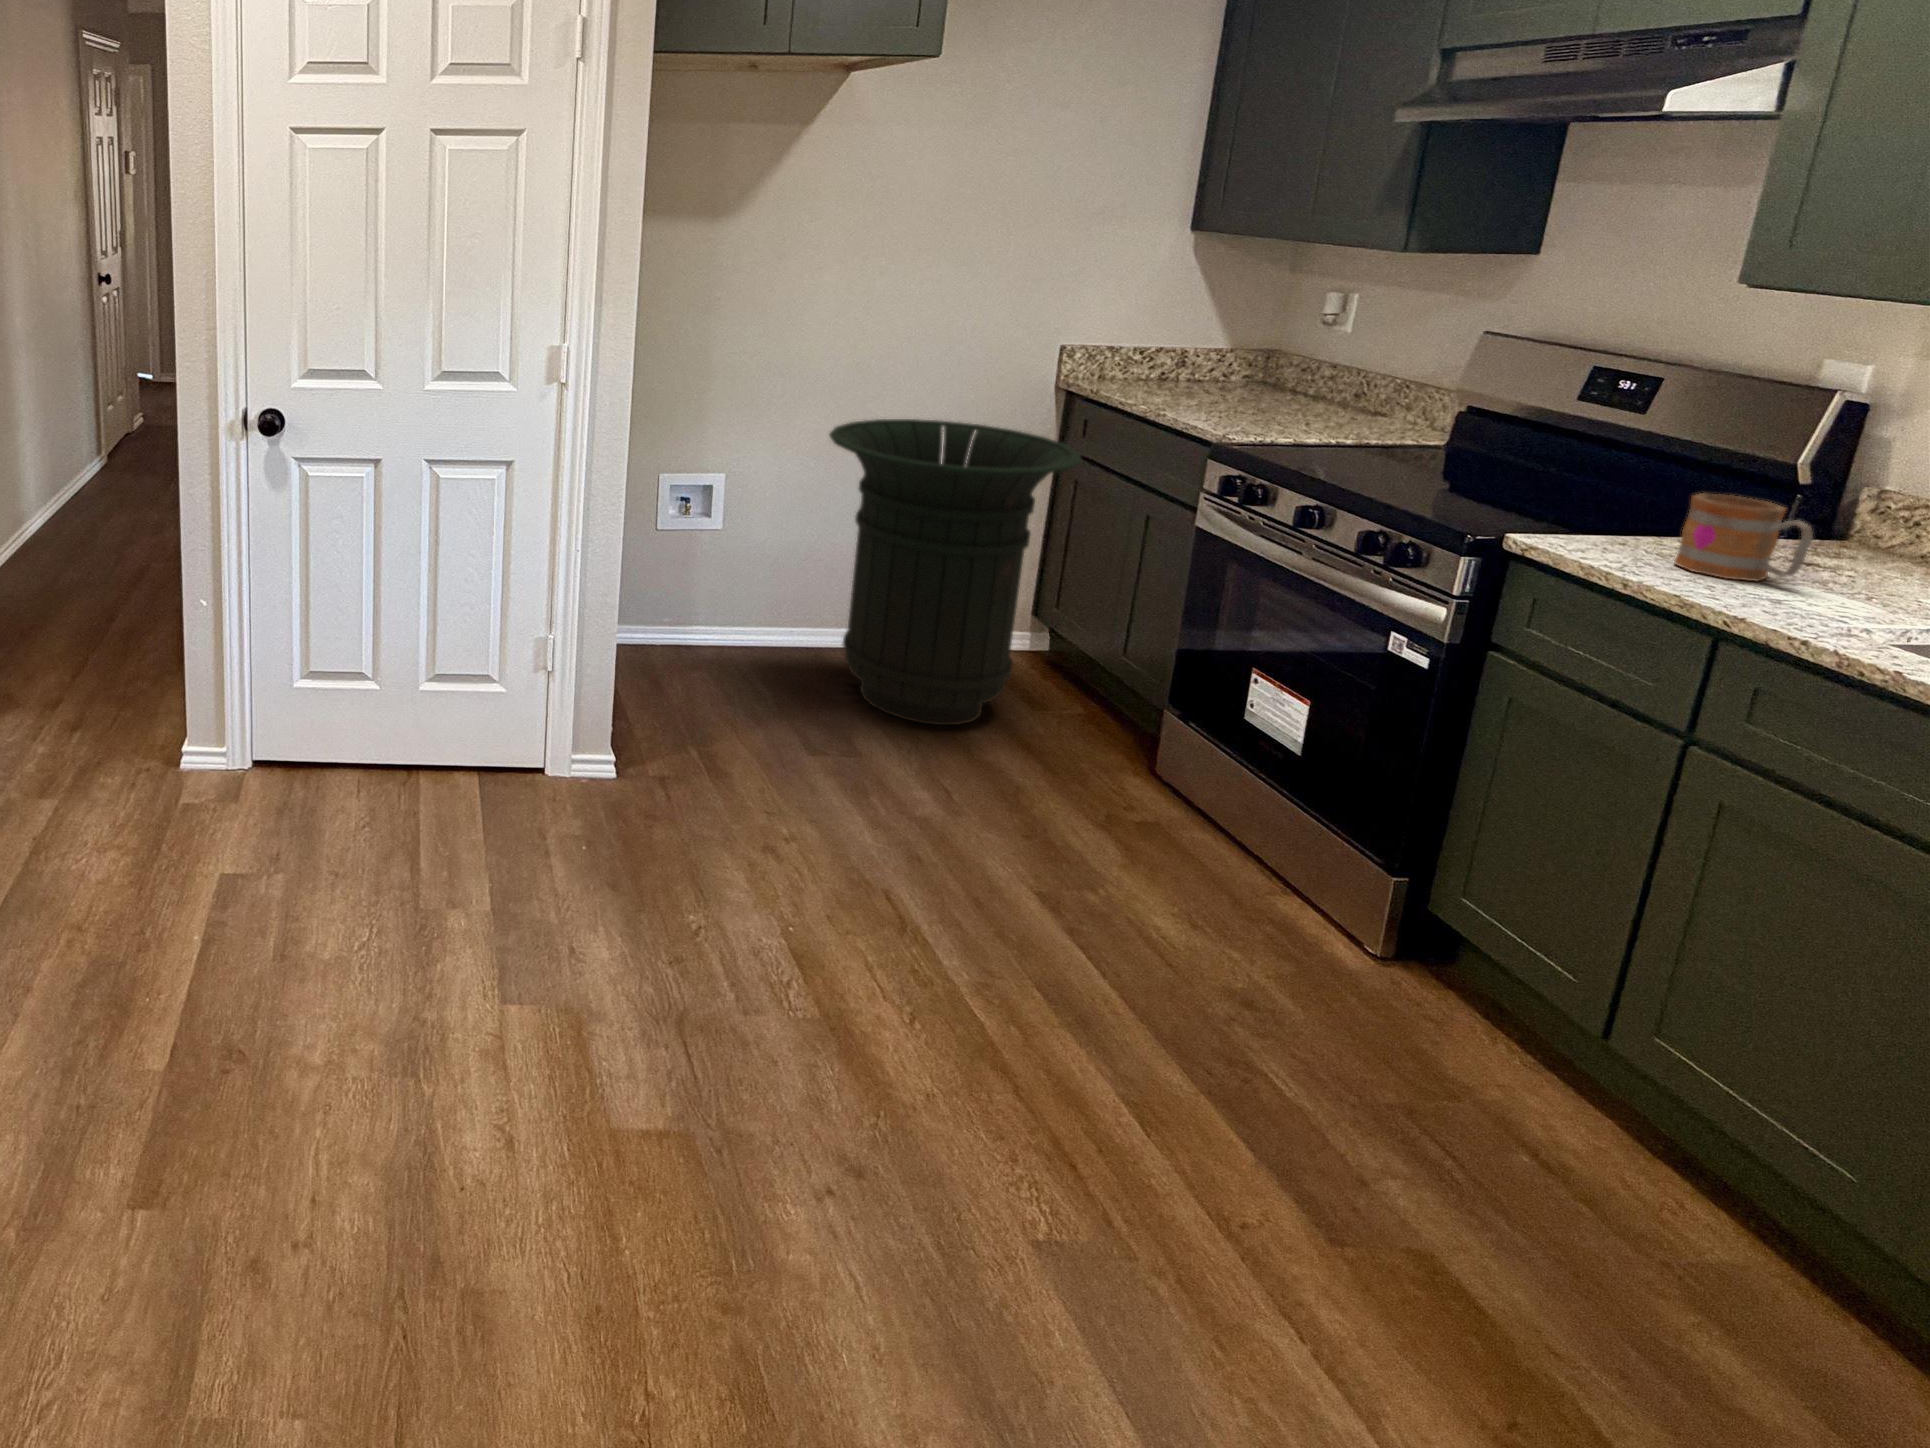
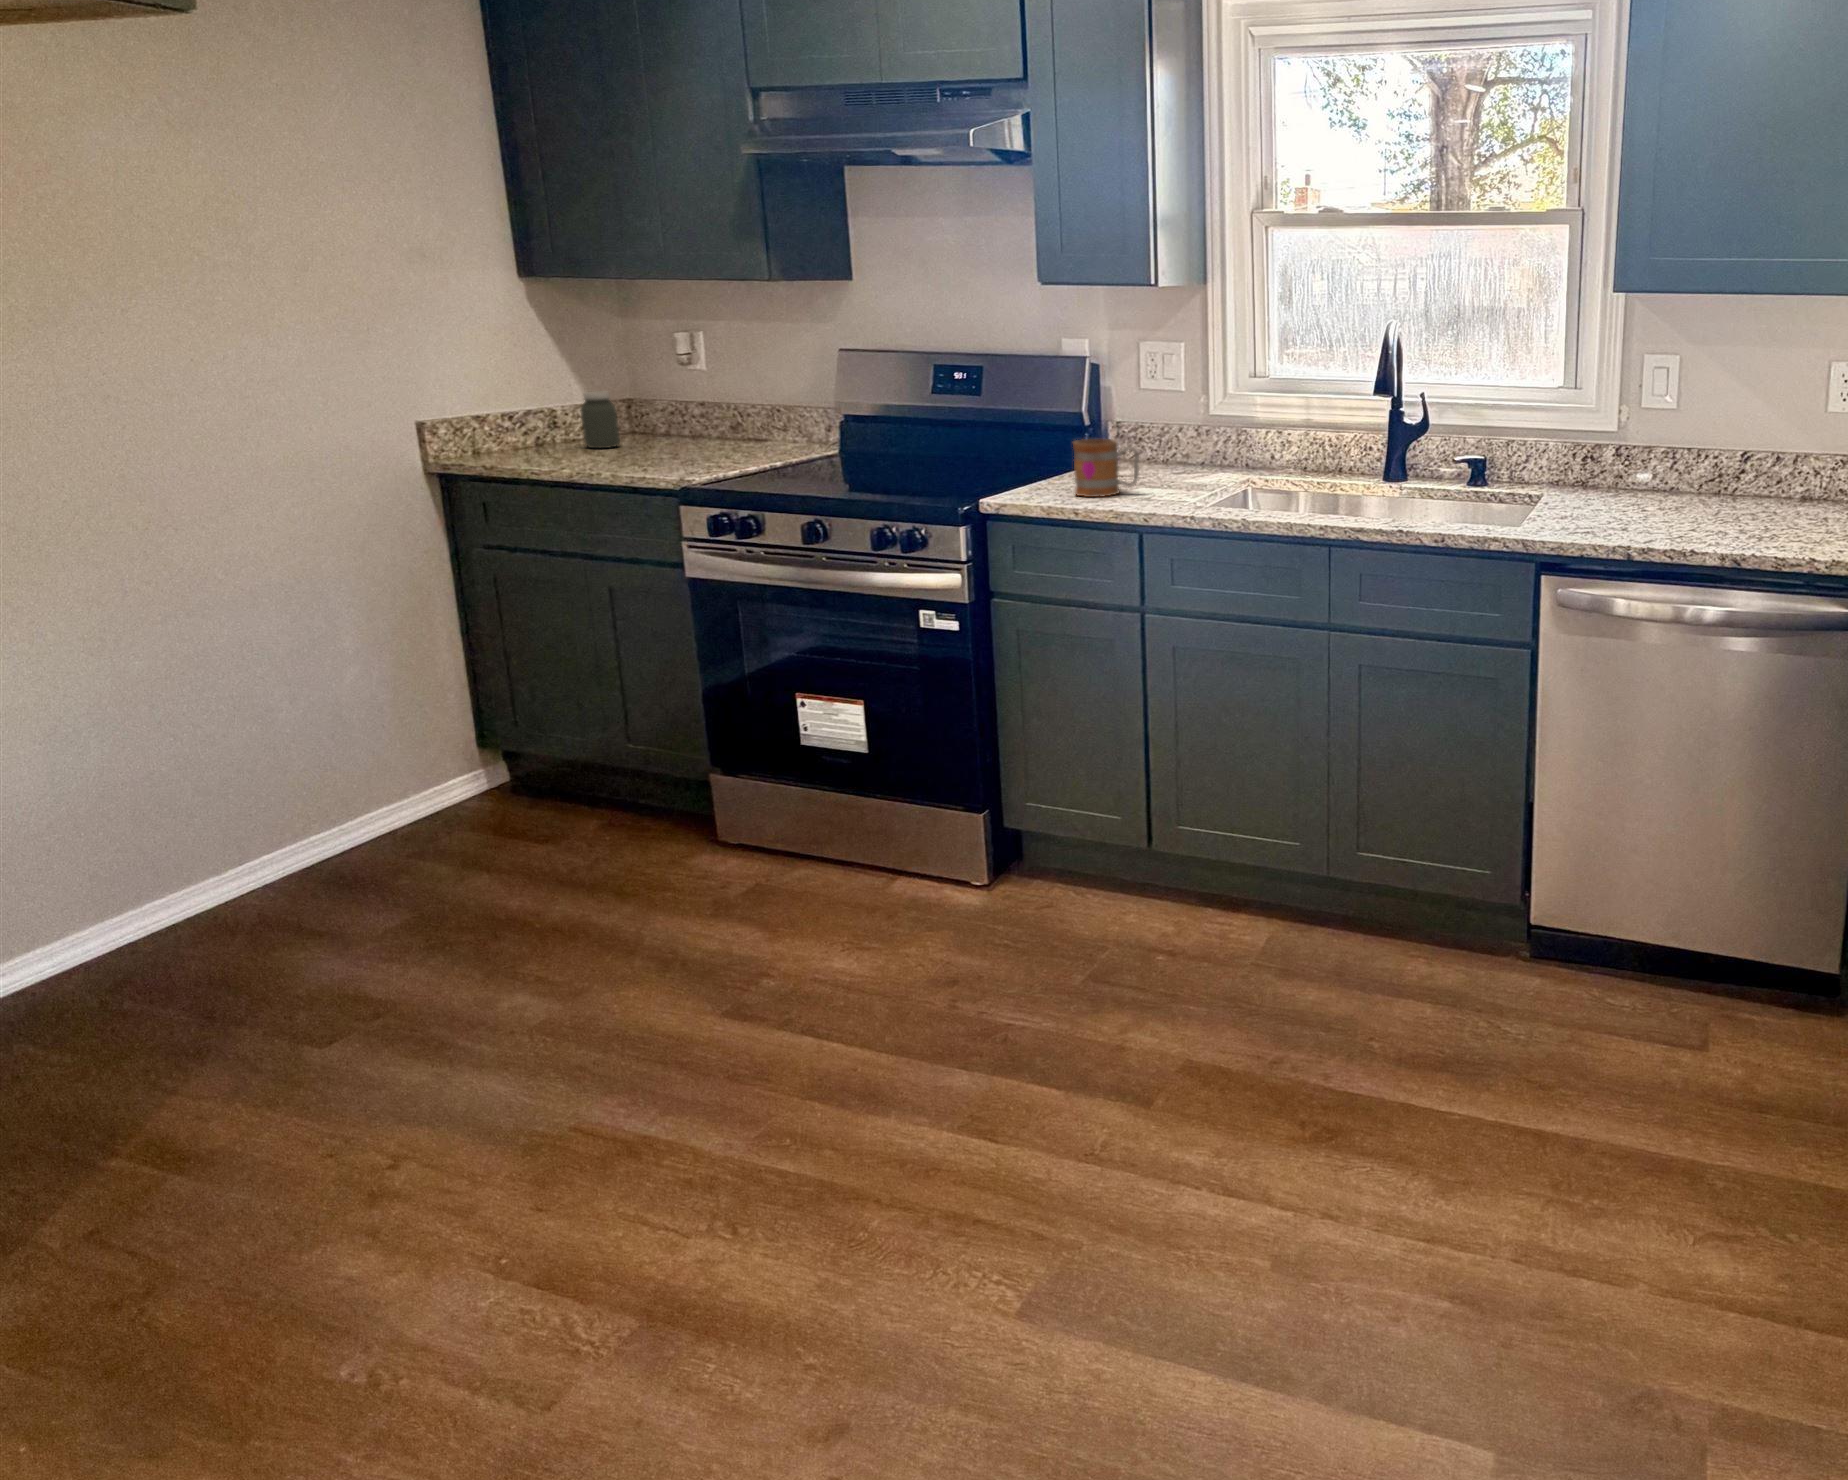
jar: none [1202,340,1240,393] -> present [580,391,620,448]
trash can: present [829,419,1081,725] -> none [112,533,529,953]

